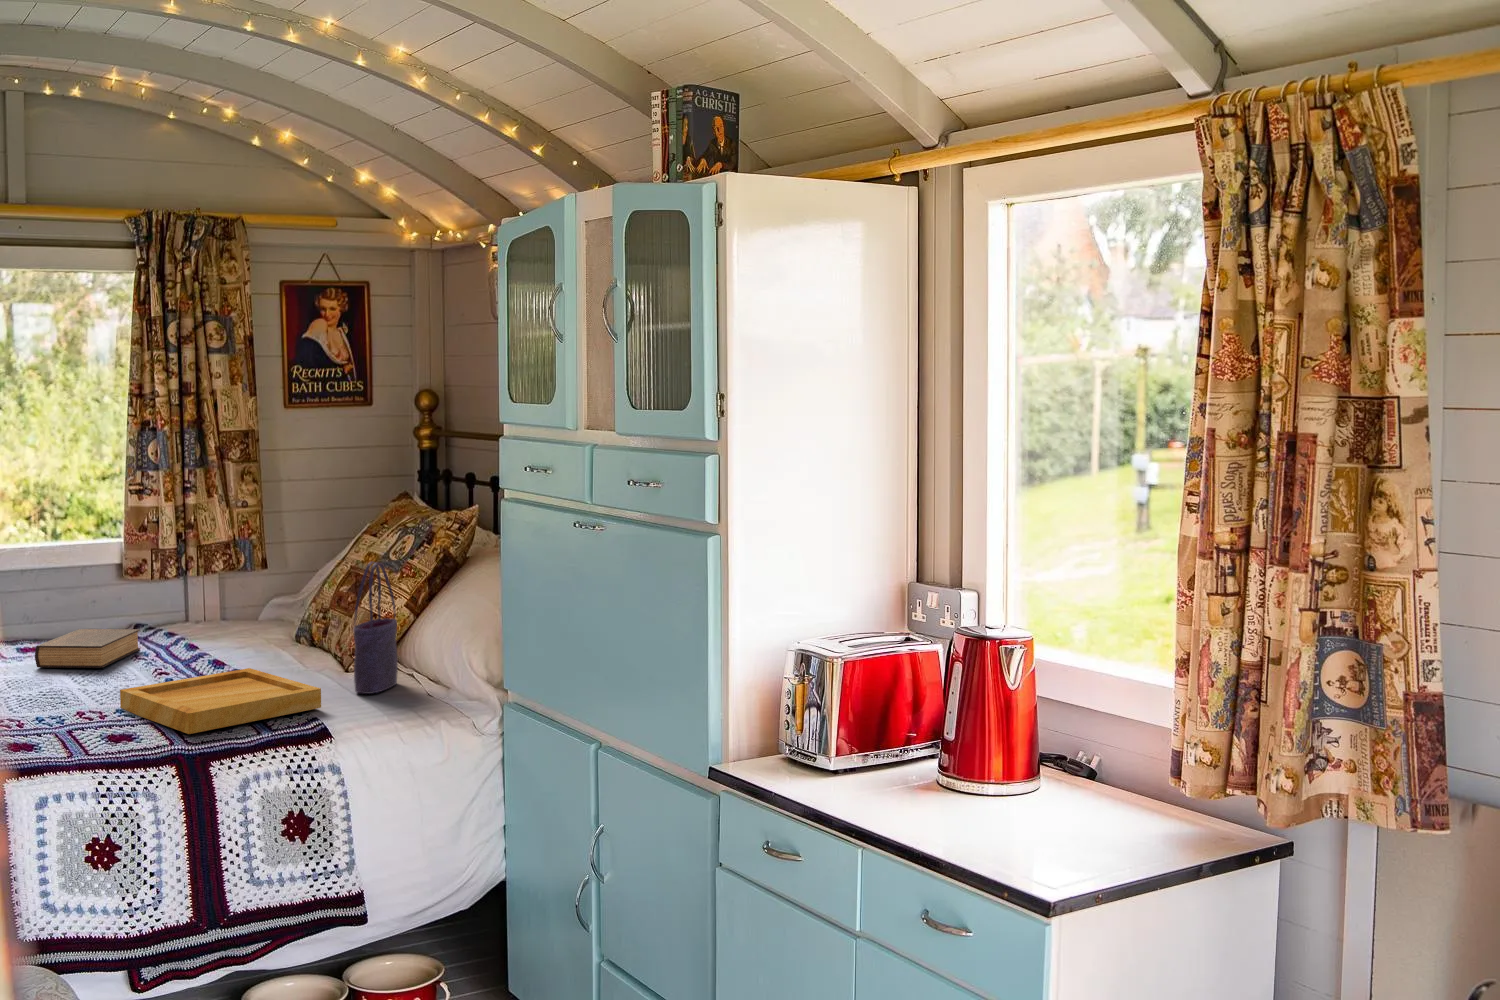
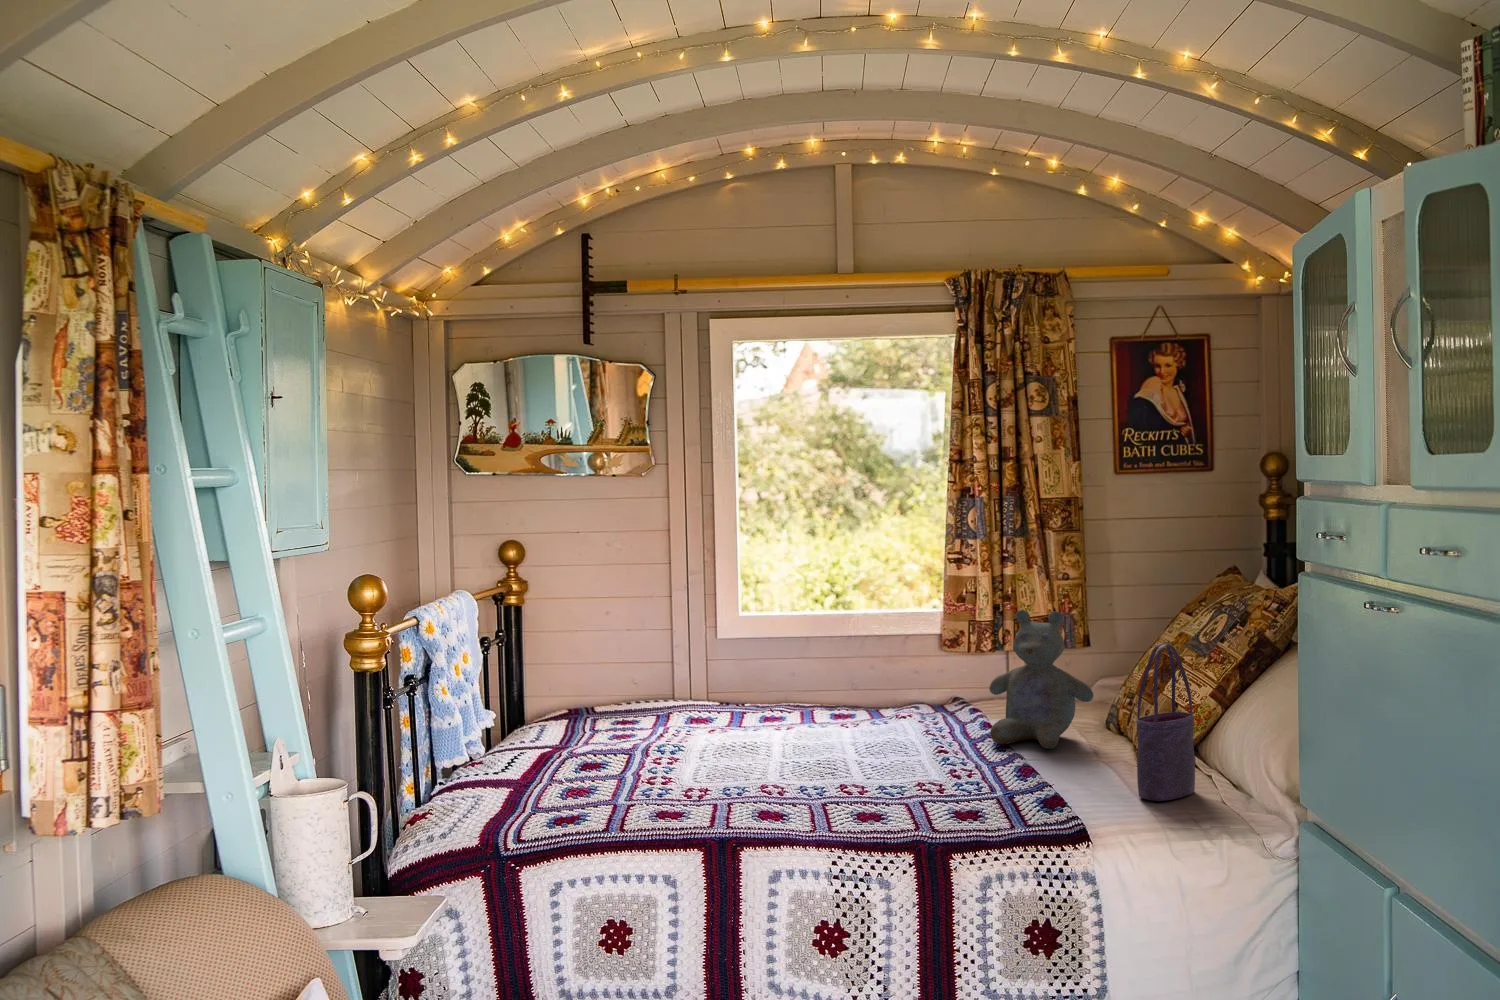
stuffed bear: none [188,539,292,666] -> present [989,610,1094,749]
book: present [35,629,140,668] -> none [849,692,950,733]
tray: present [120,668,321,734] -> none [894,752,1089,818]

